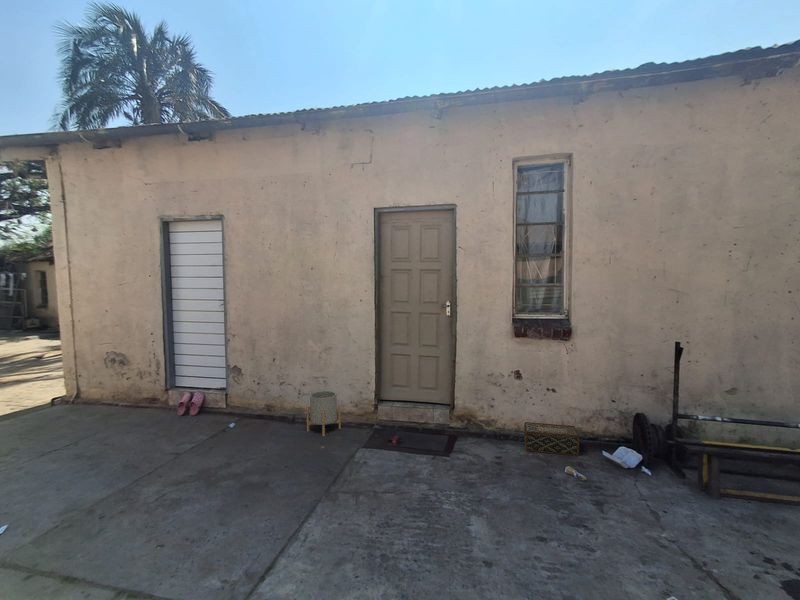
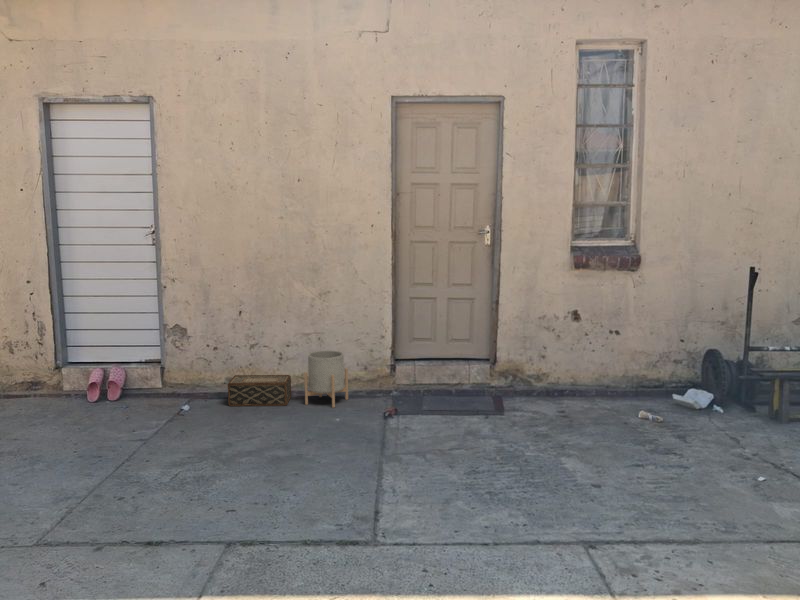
woven basket: present [524,422,580,456] -> present [228,375,291,406]

